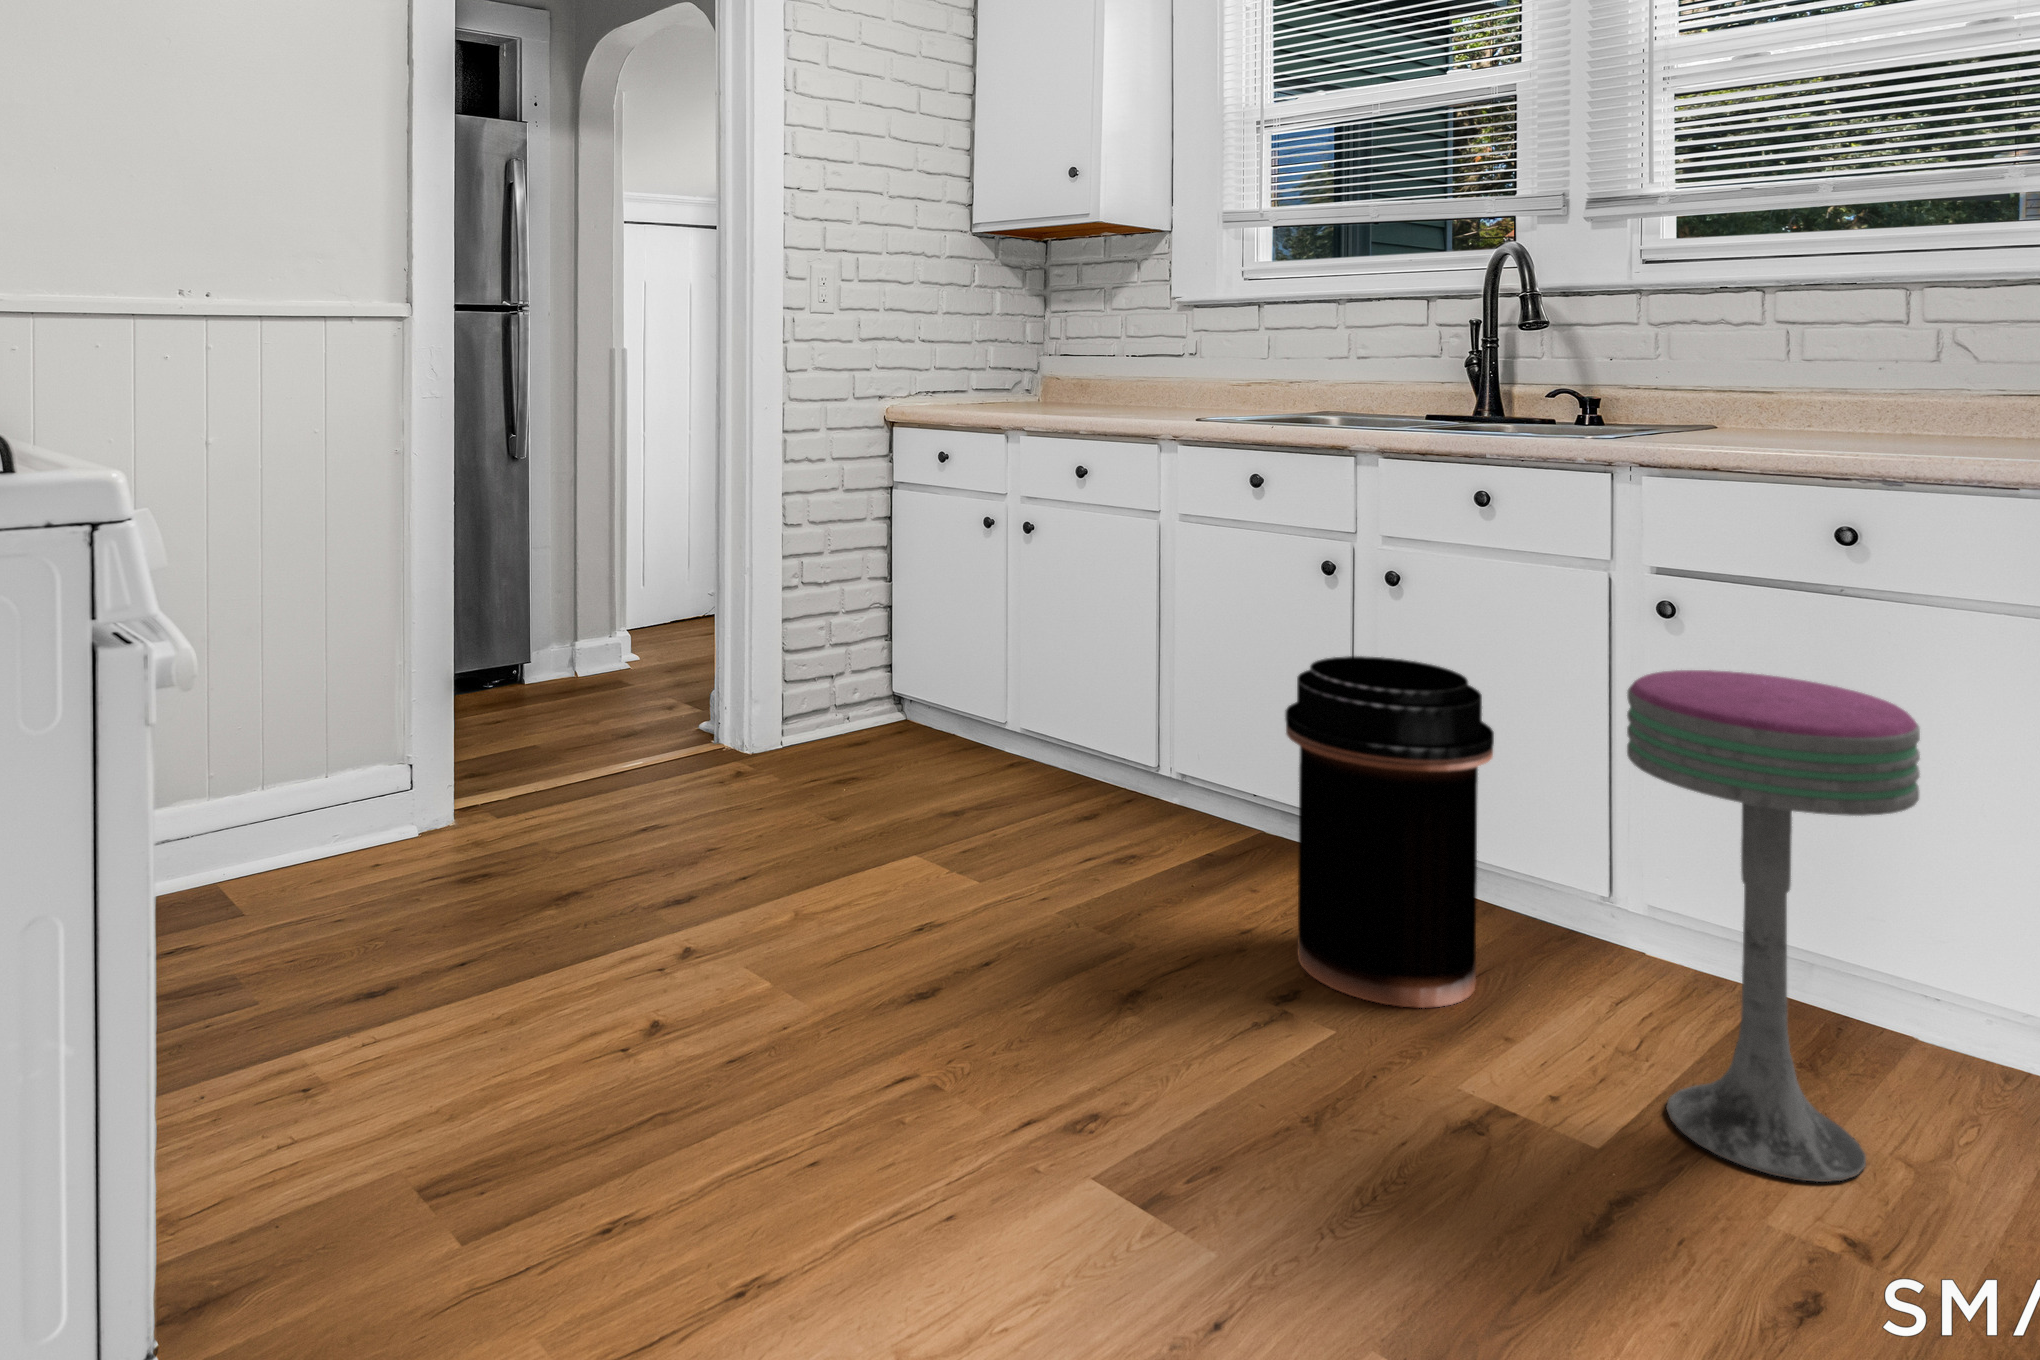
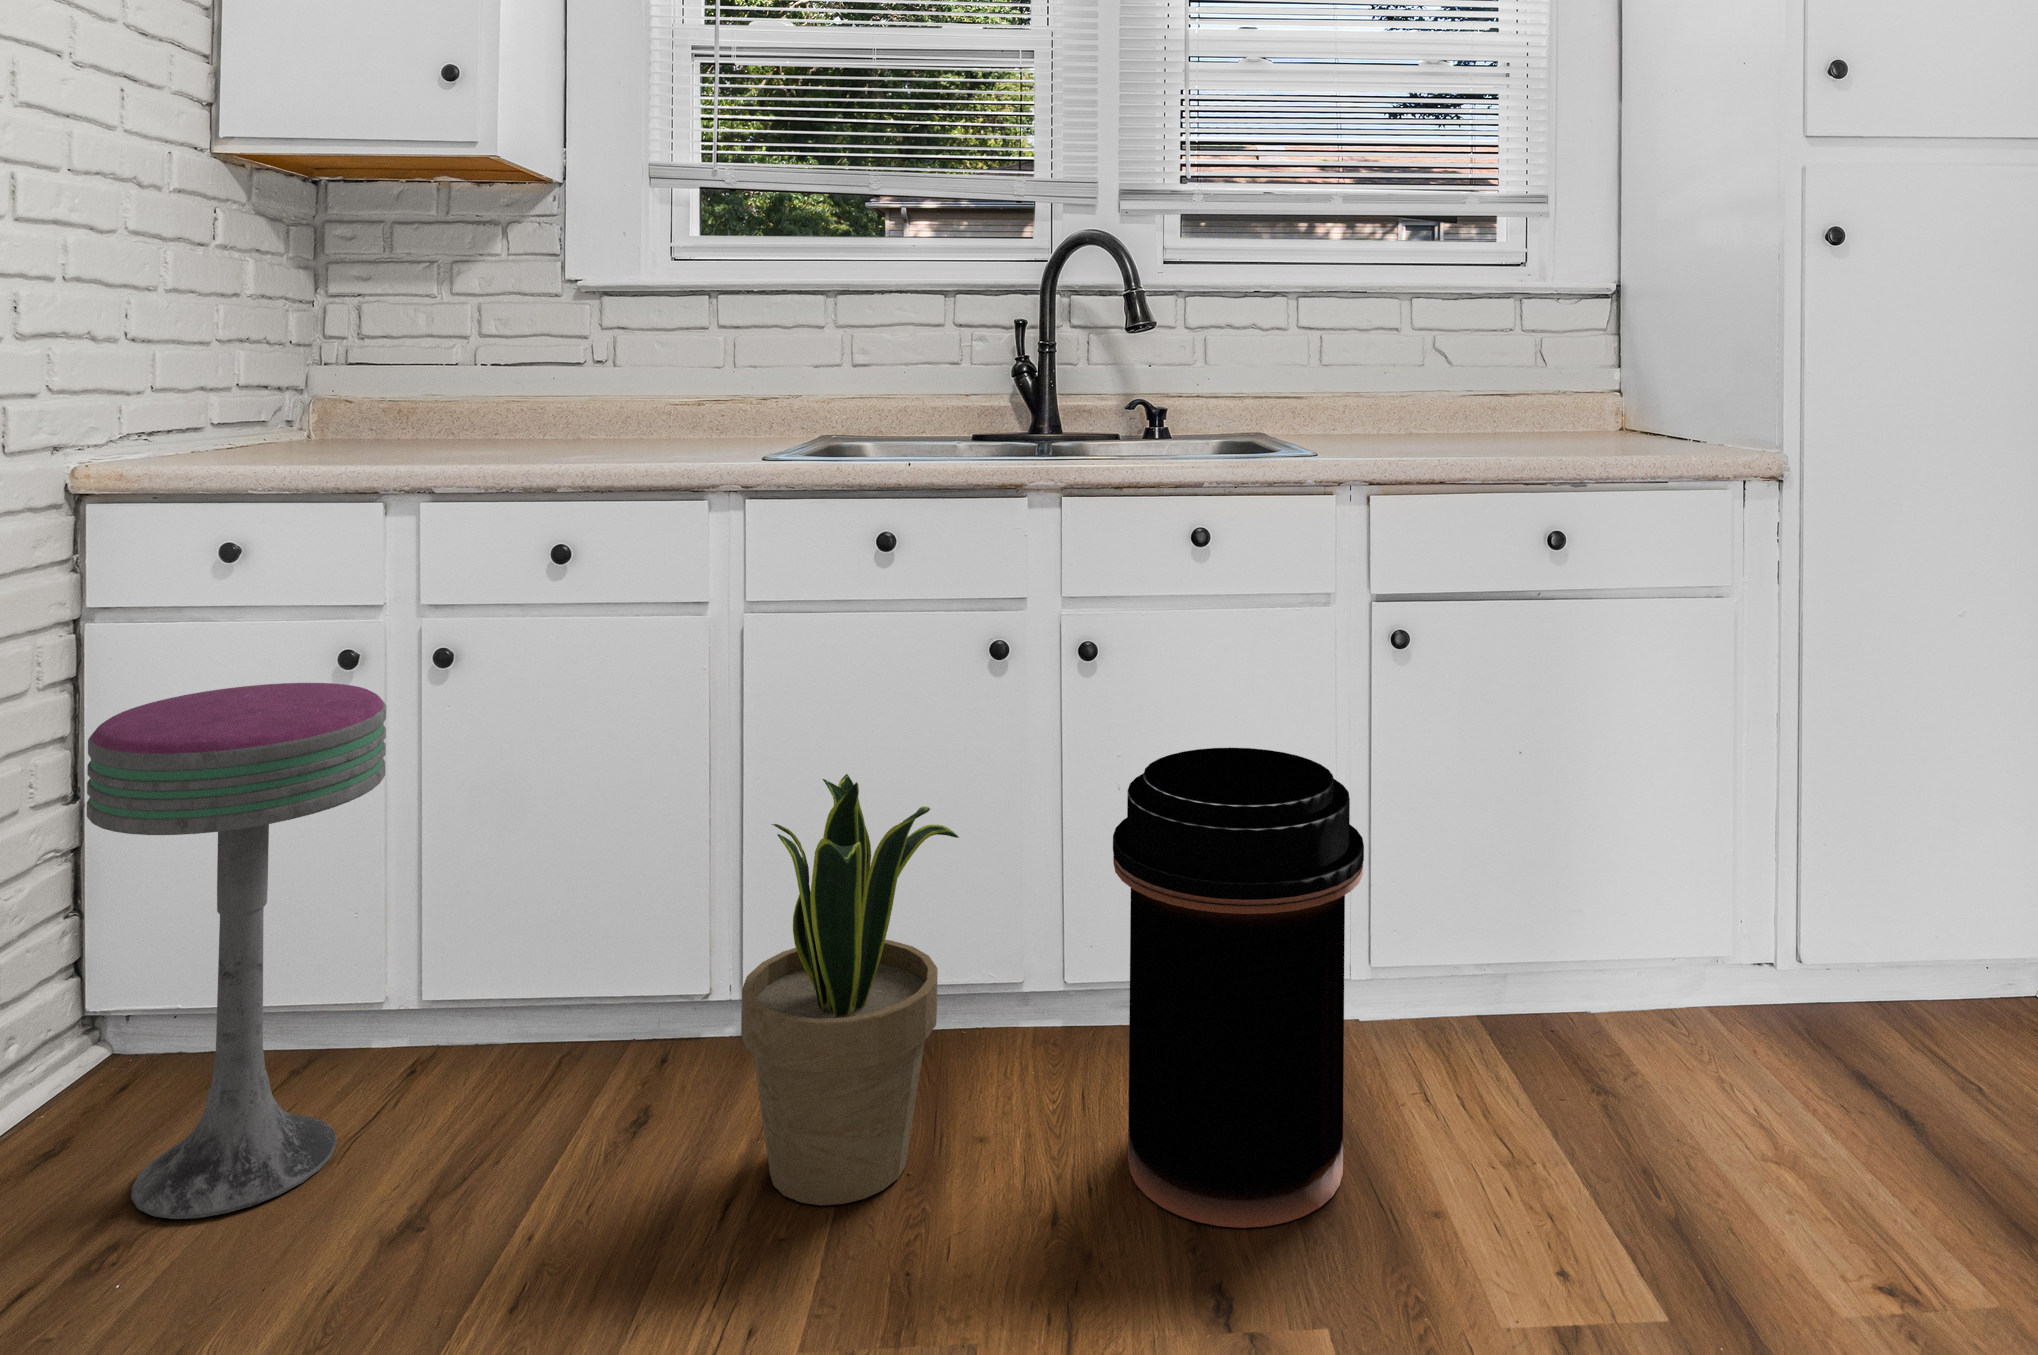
potted plant: none [1089,625,1238,890] -> present [741,774,959,1205]
bar stool: present [1627,670,1920,1182] -> present [87,683,386,1219]

